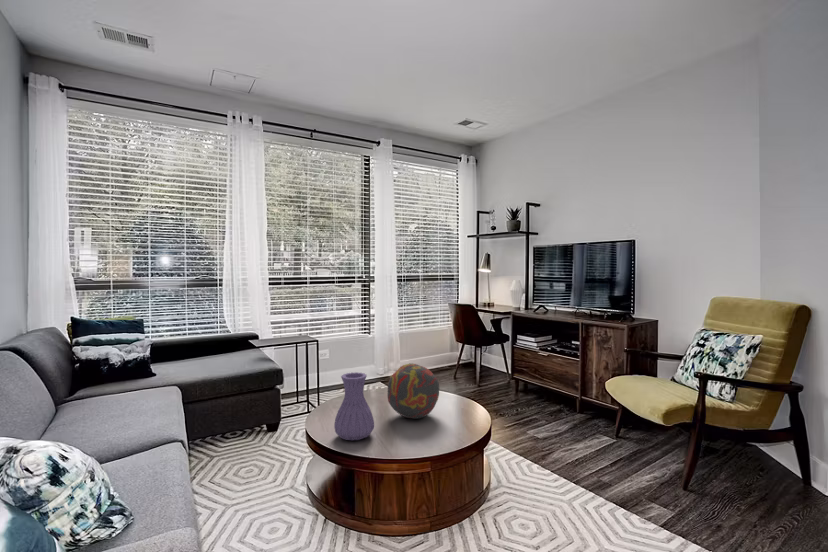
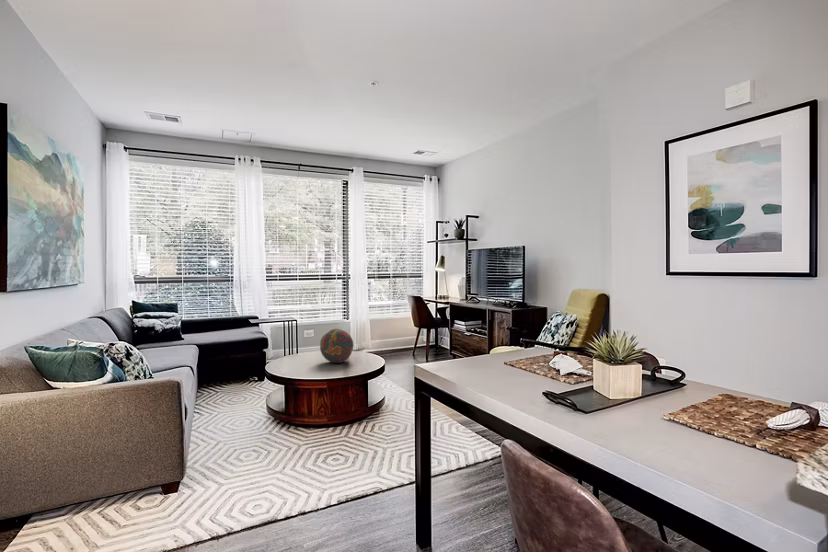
vase: present [334,372,374,440] -> none [281,331,306,370]

